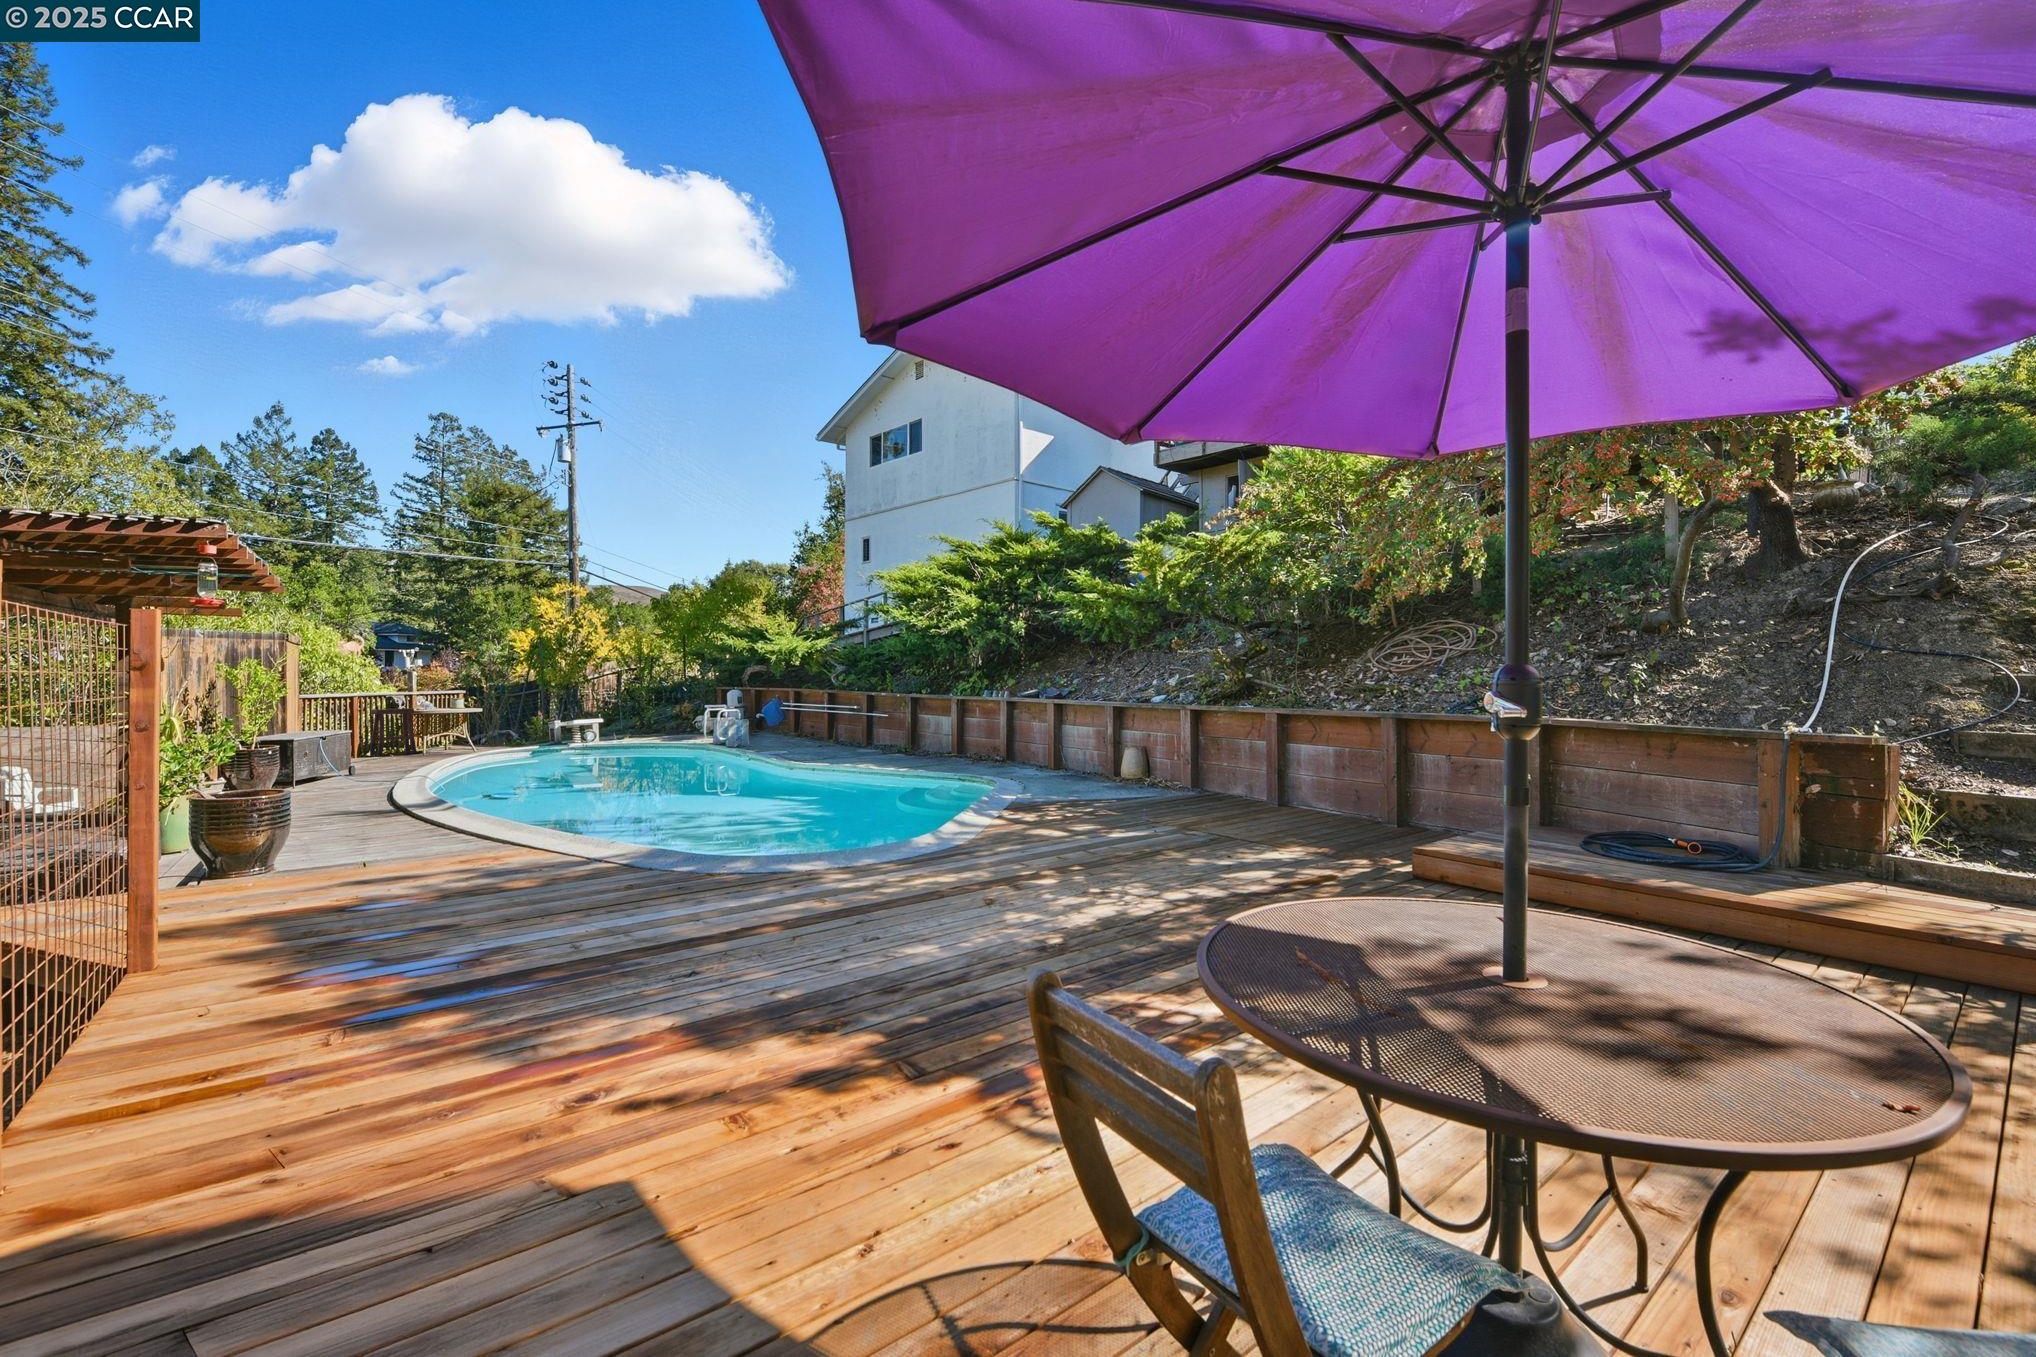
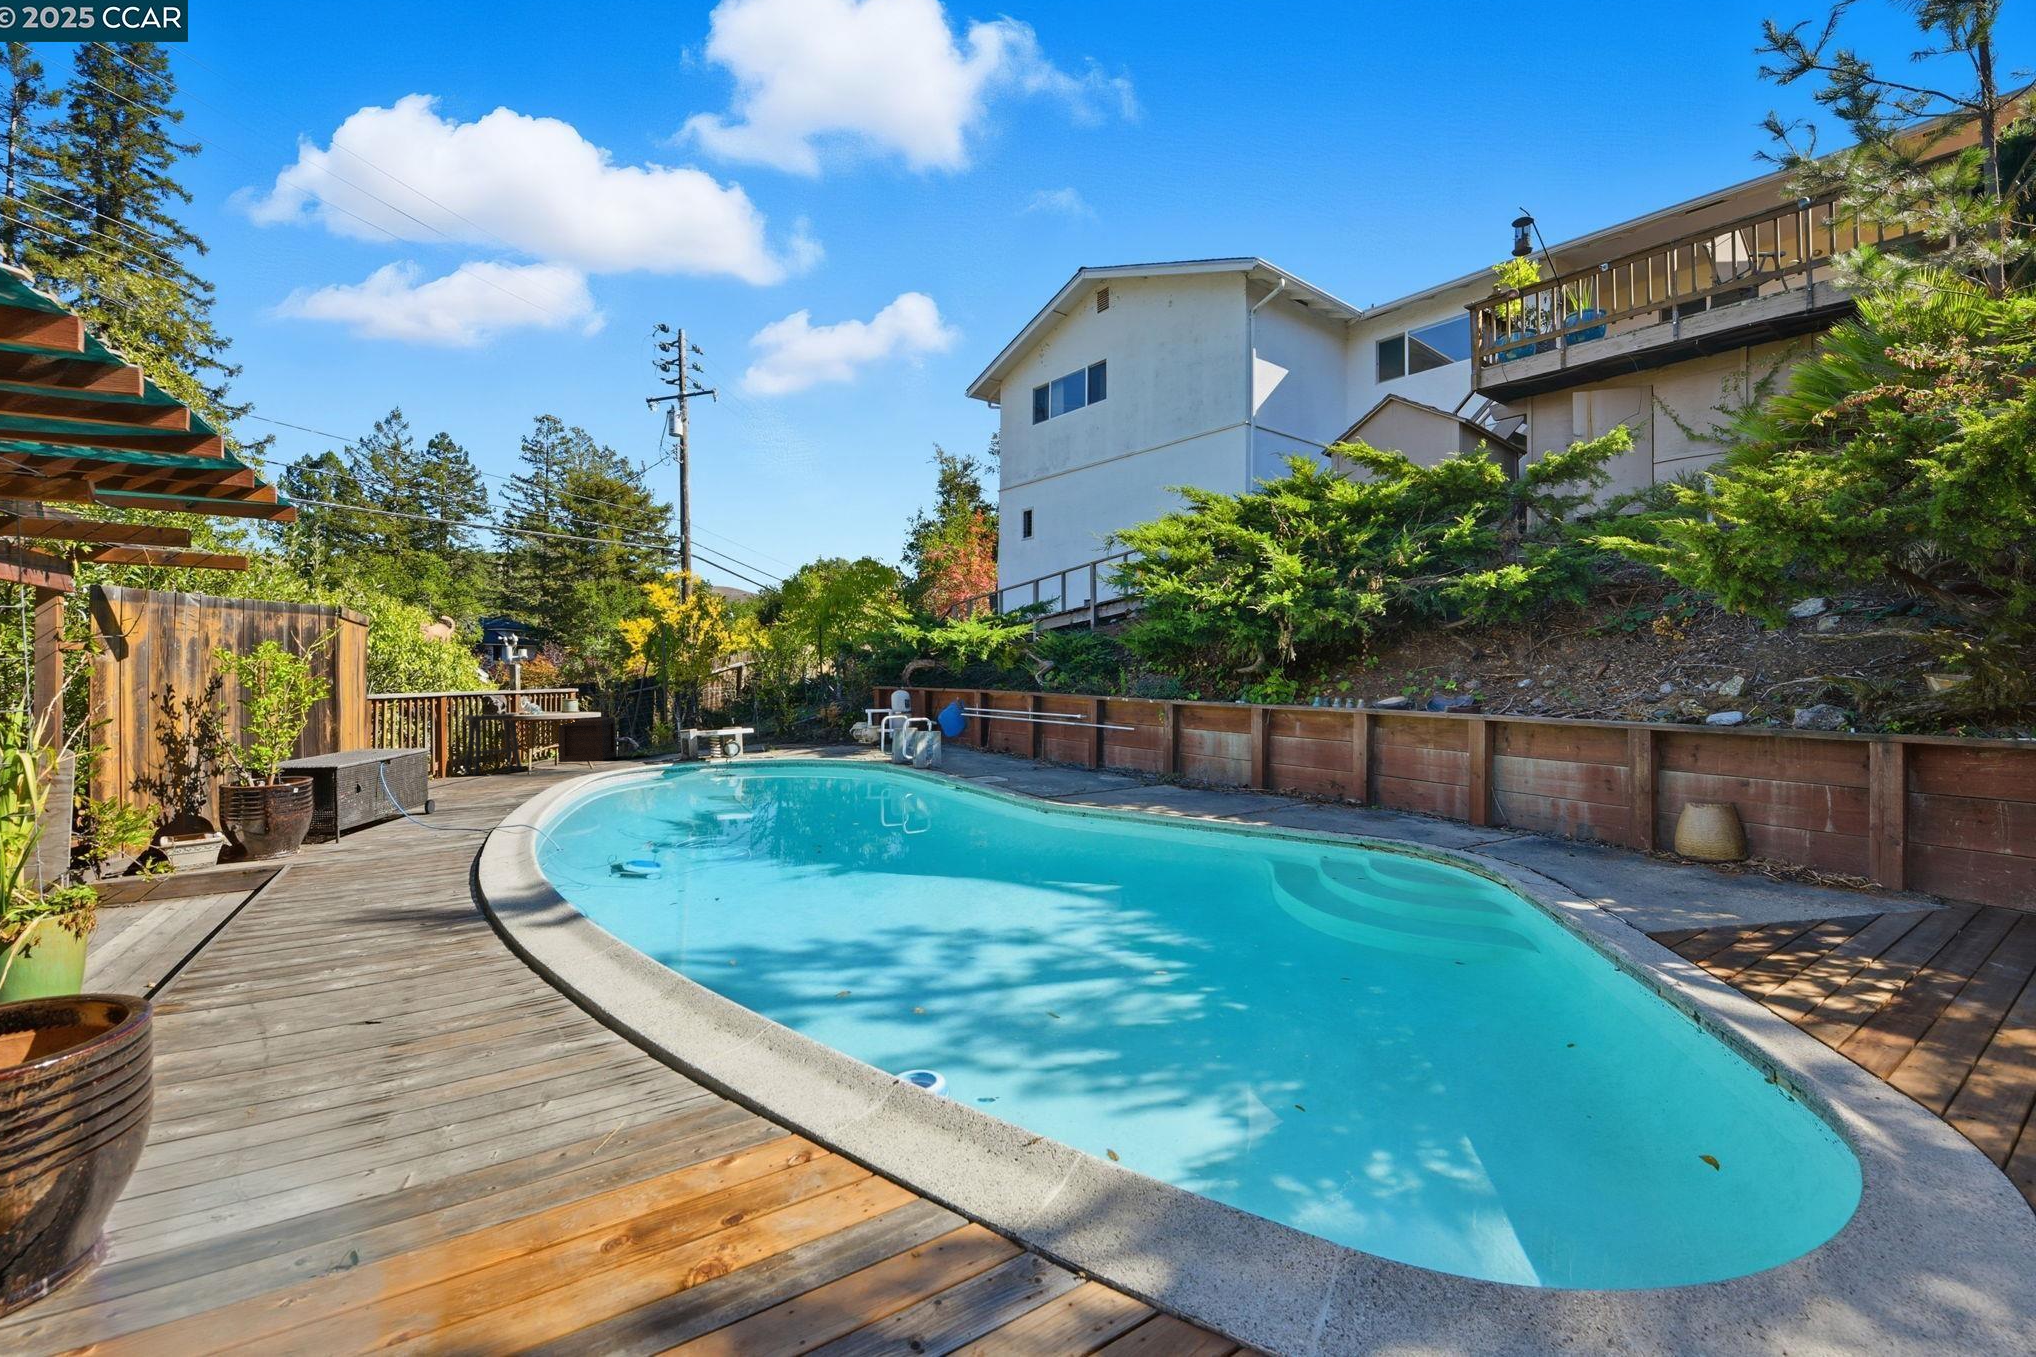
wooden crate: none [446,712,495,748] -> present [558,717,616,762]

